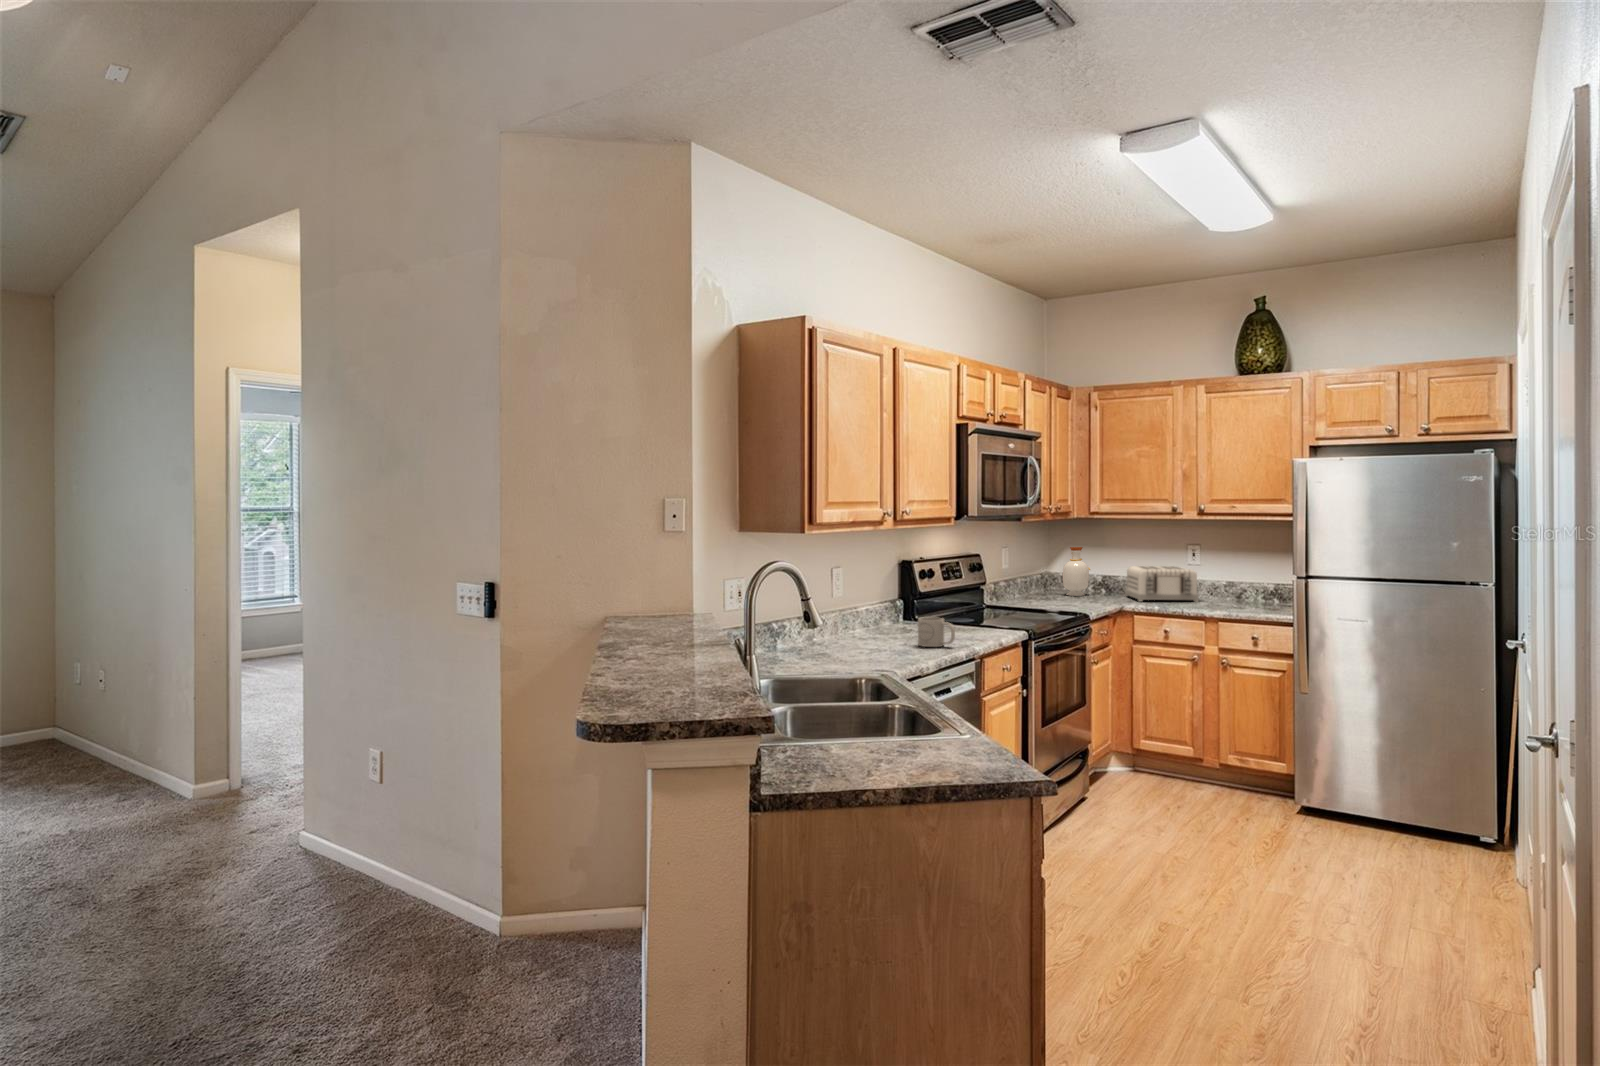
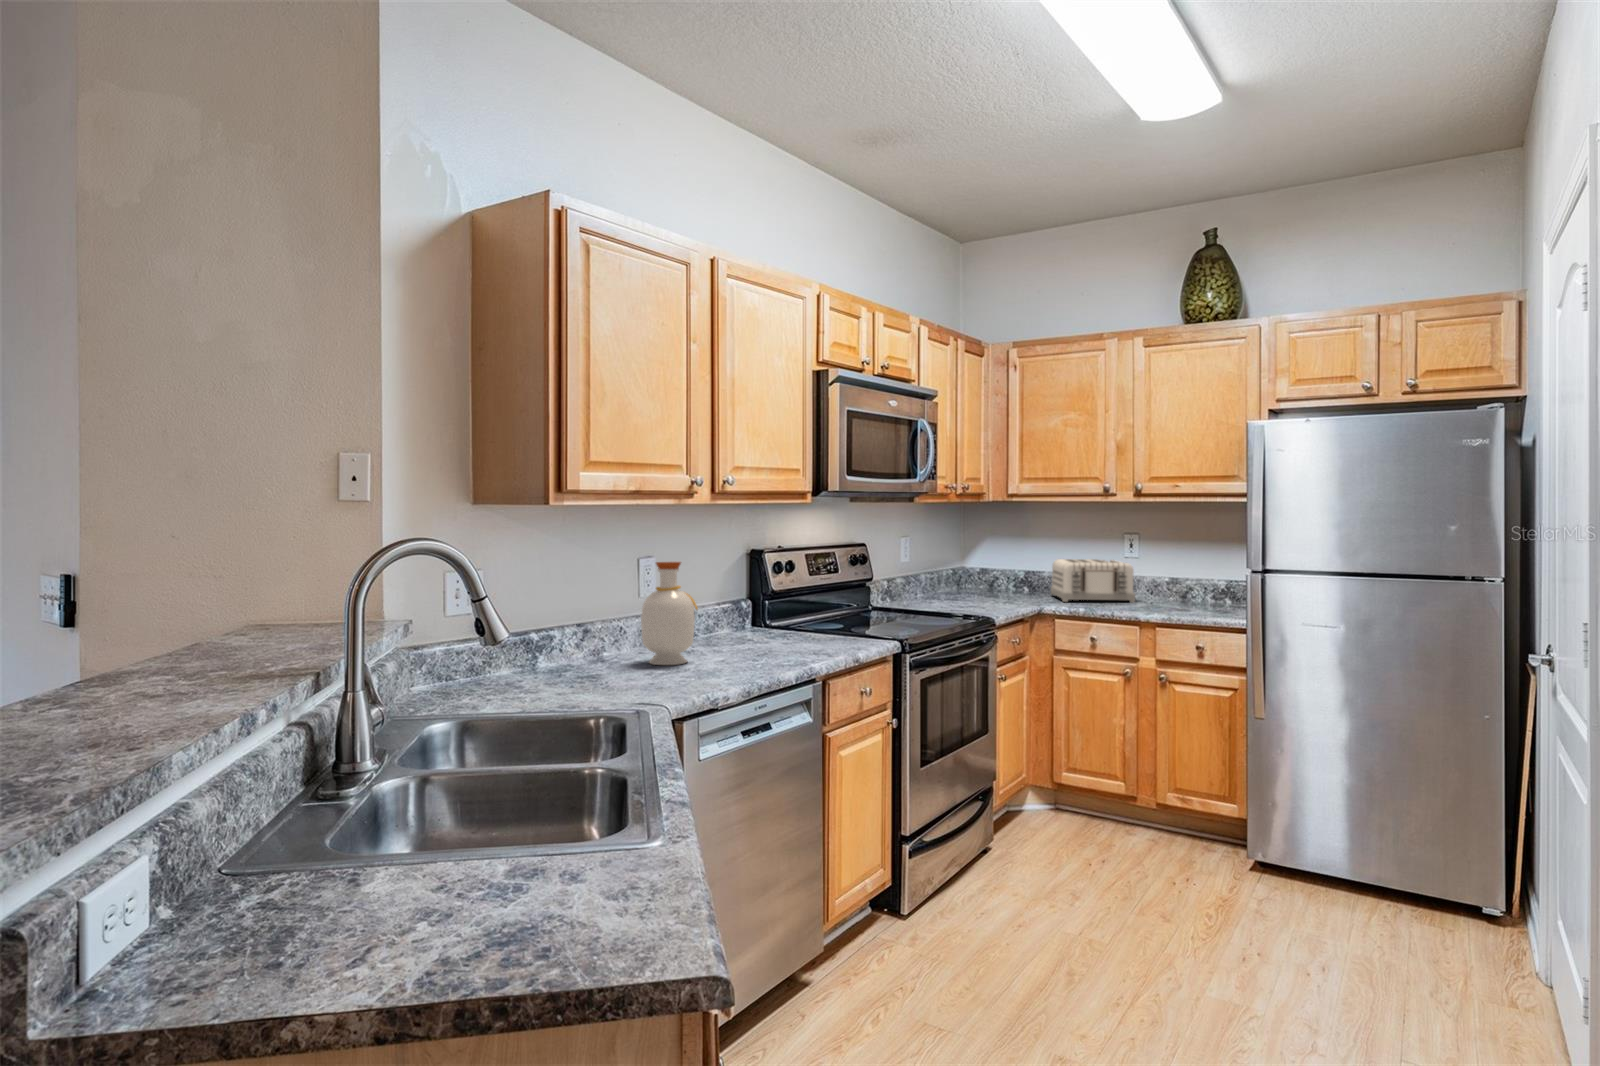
bottle: present [1063,547,1090,596] -> present [641,562,698,665]
mug: present [918,617,955,647] -> none [737,624,785,665]

